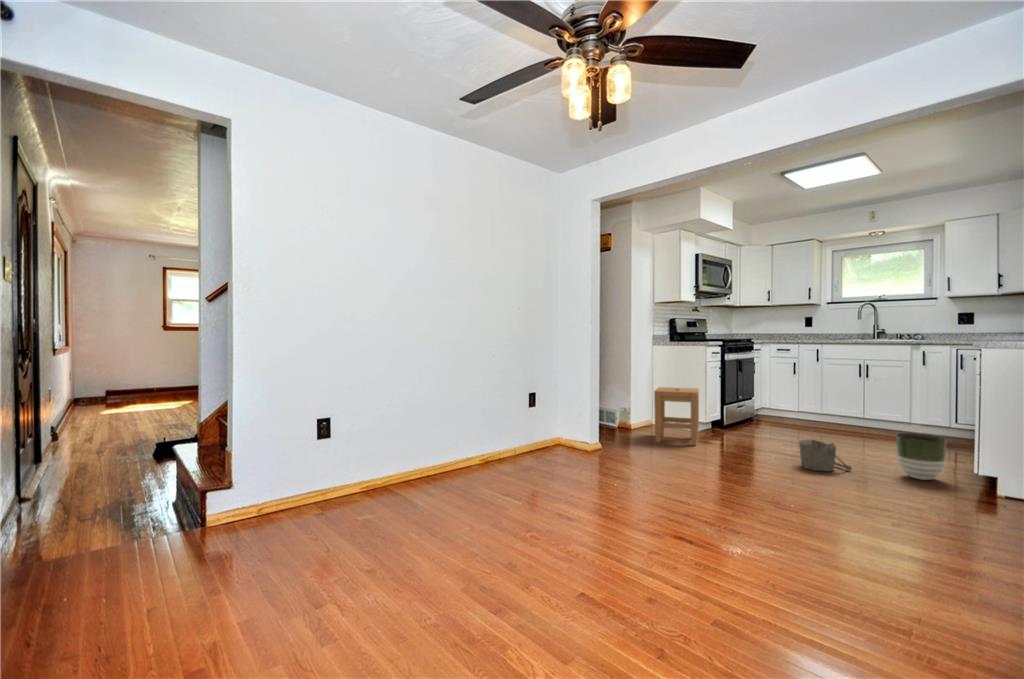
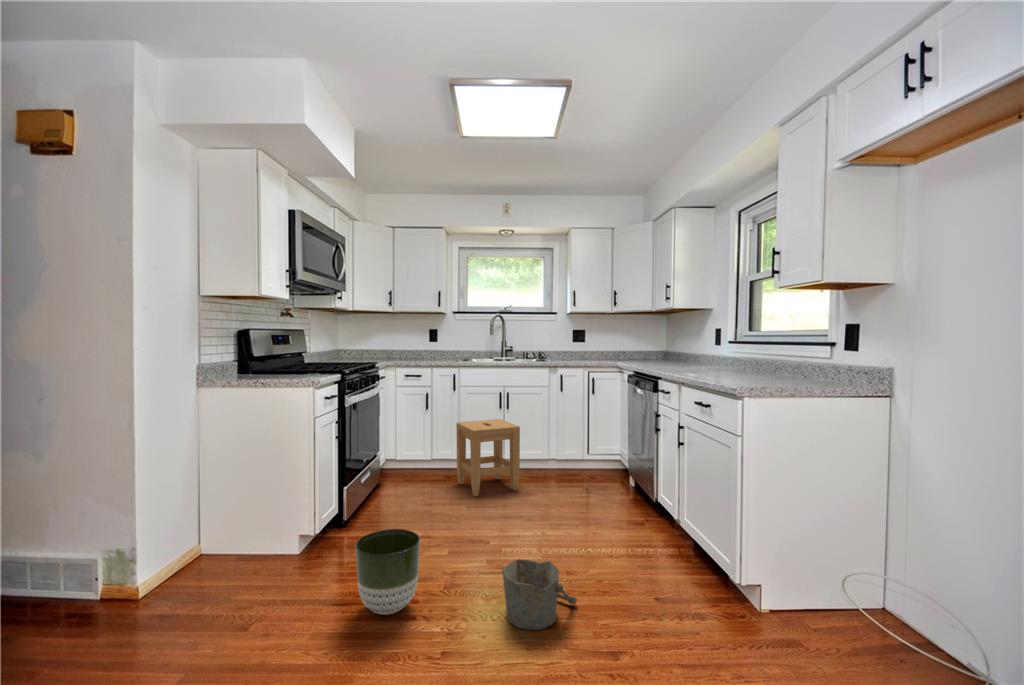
stool: present [654,387,699,445] -> present [457,419,520,497]
planter: present [896,433,946,480] -> present [356,529,420,615]

